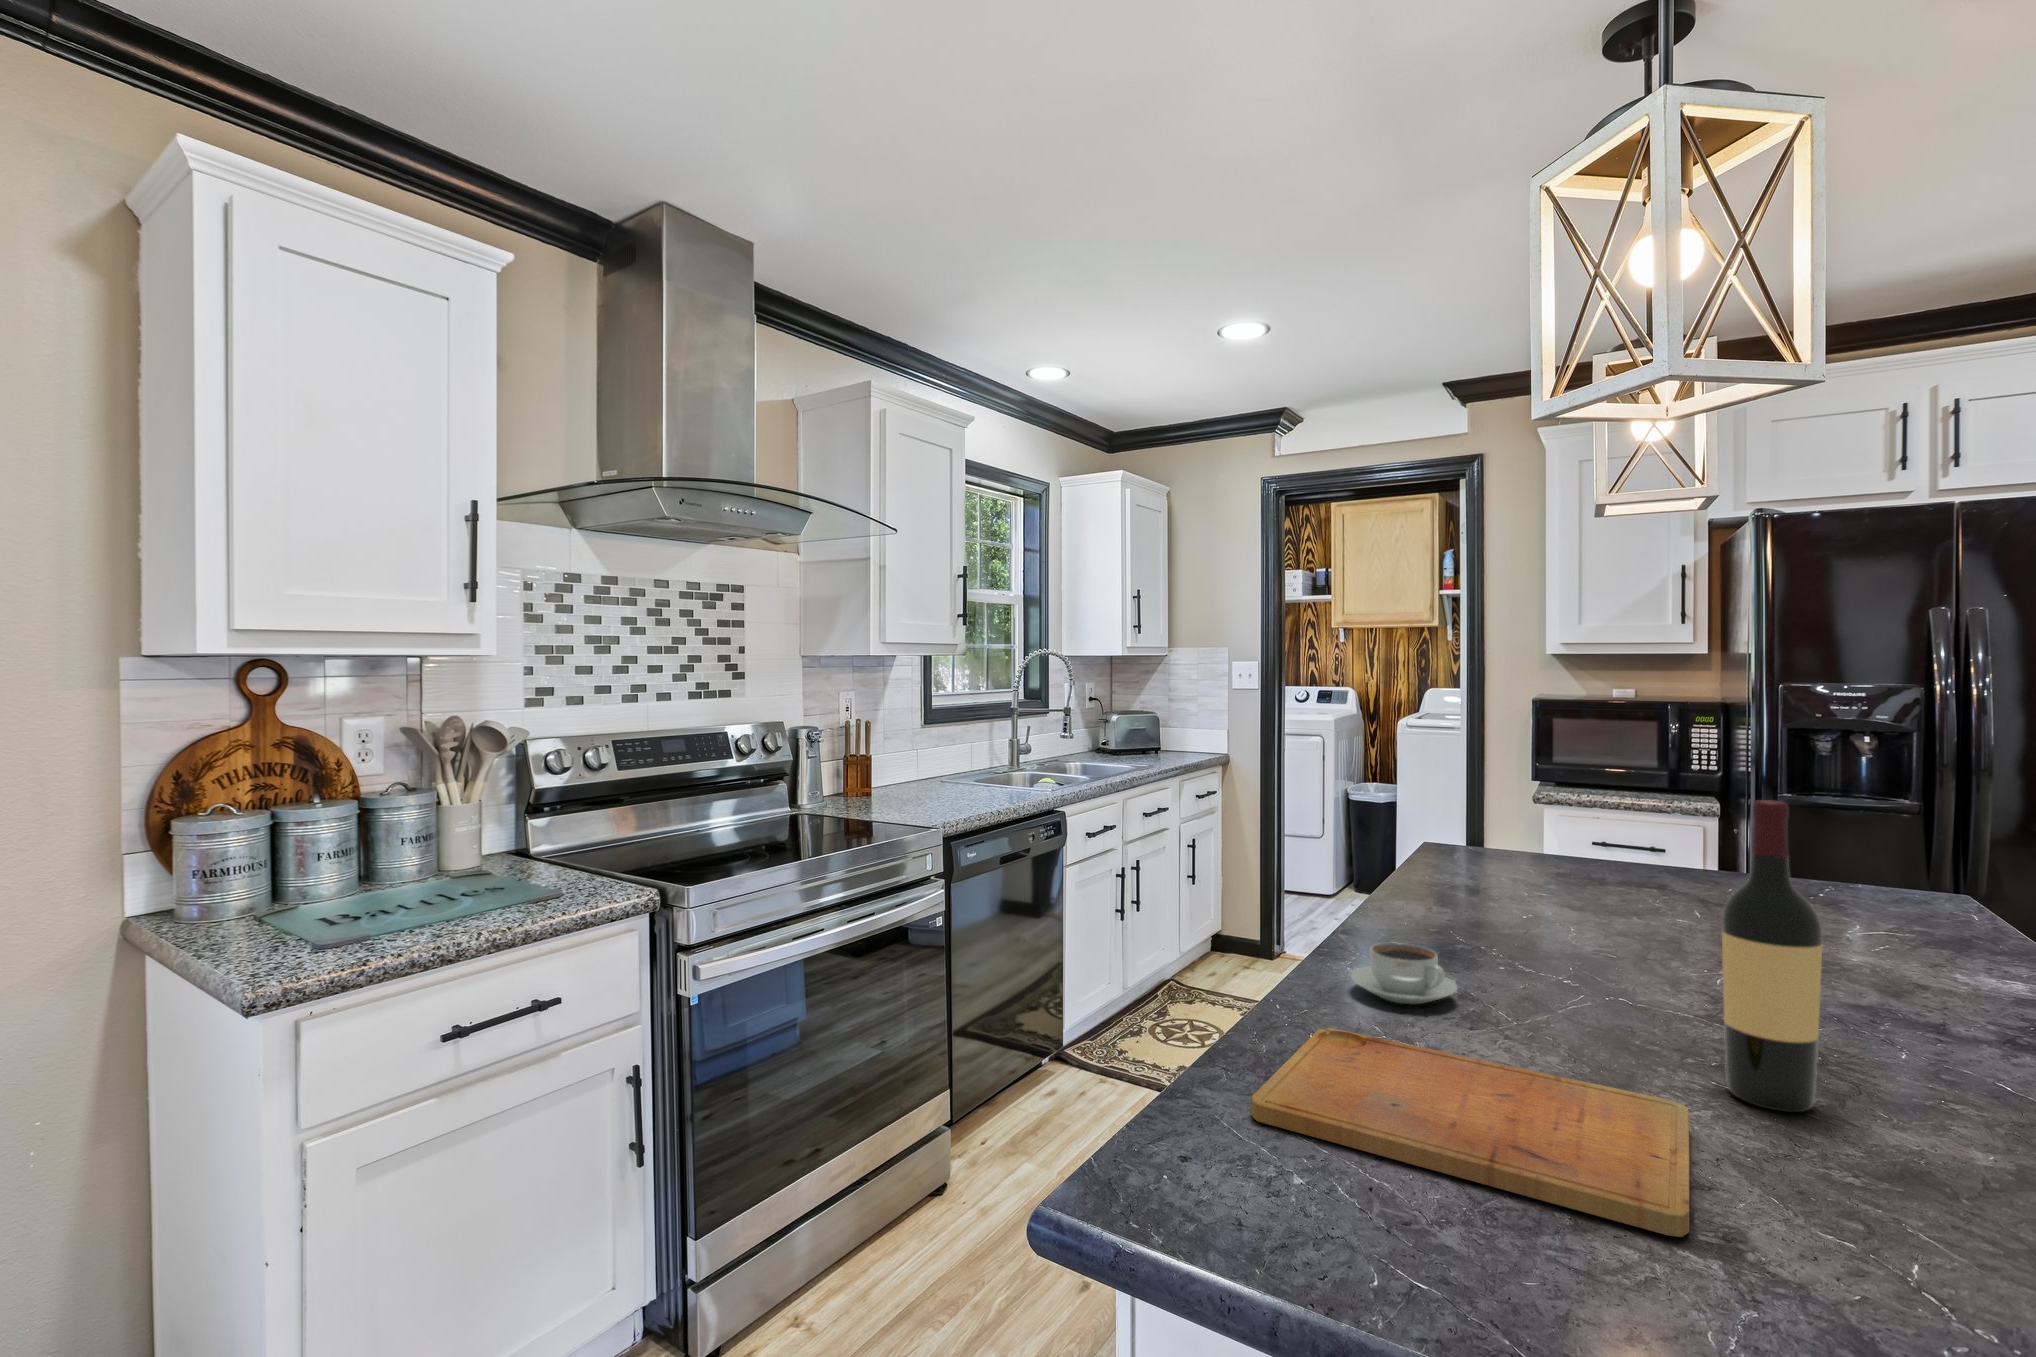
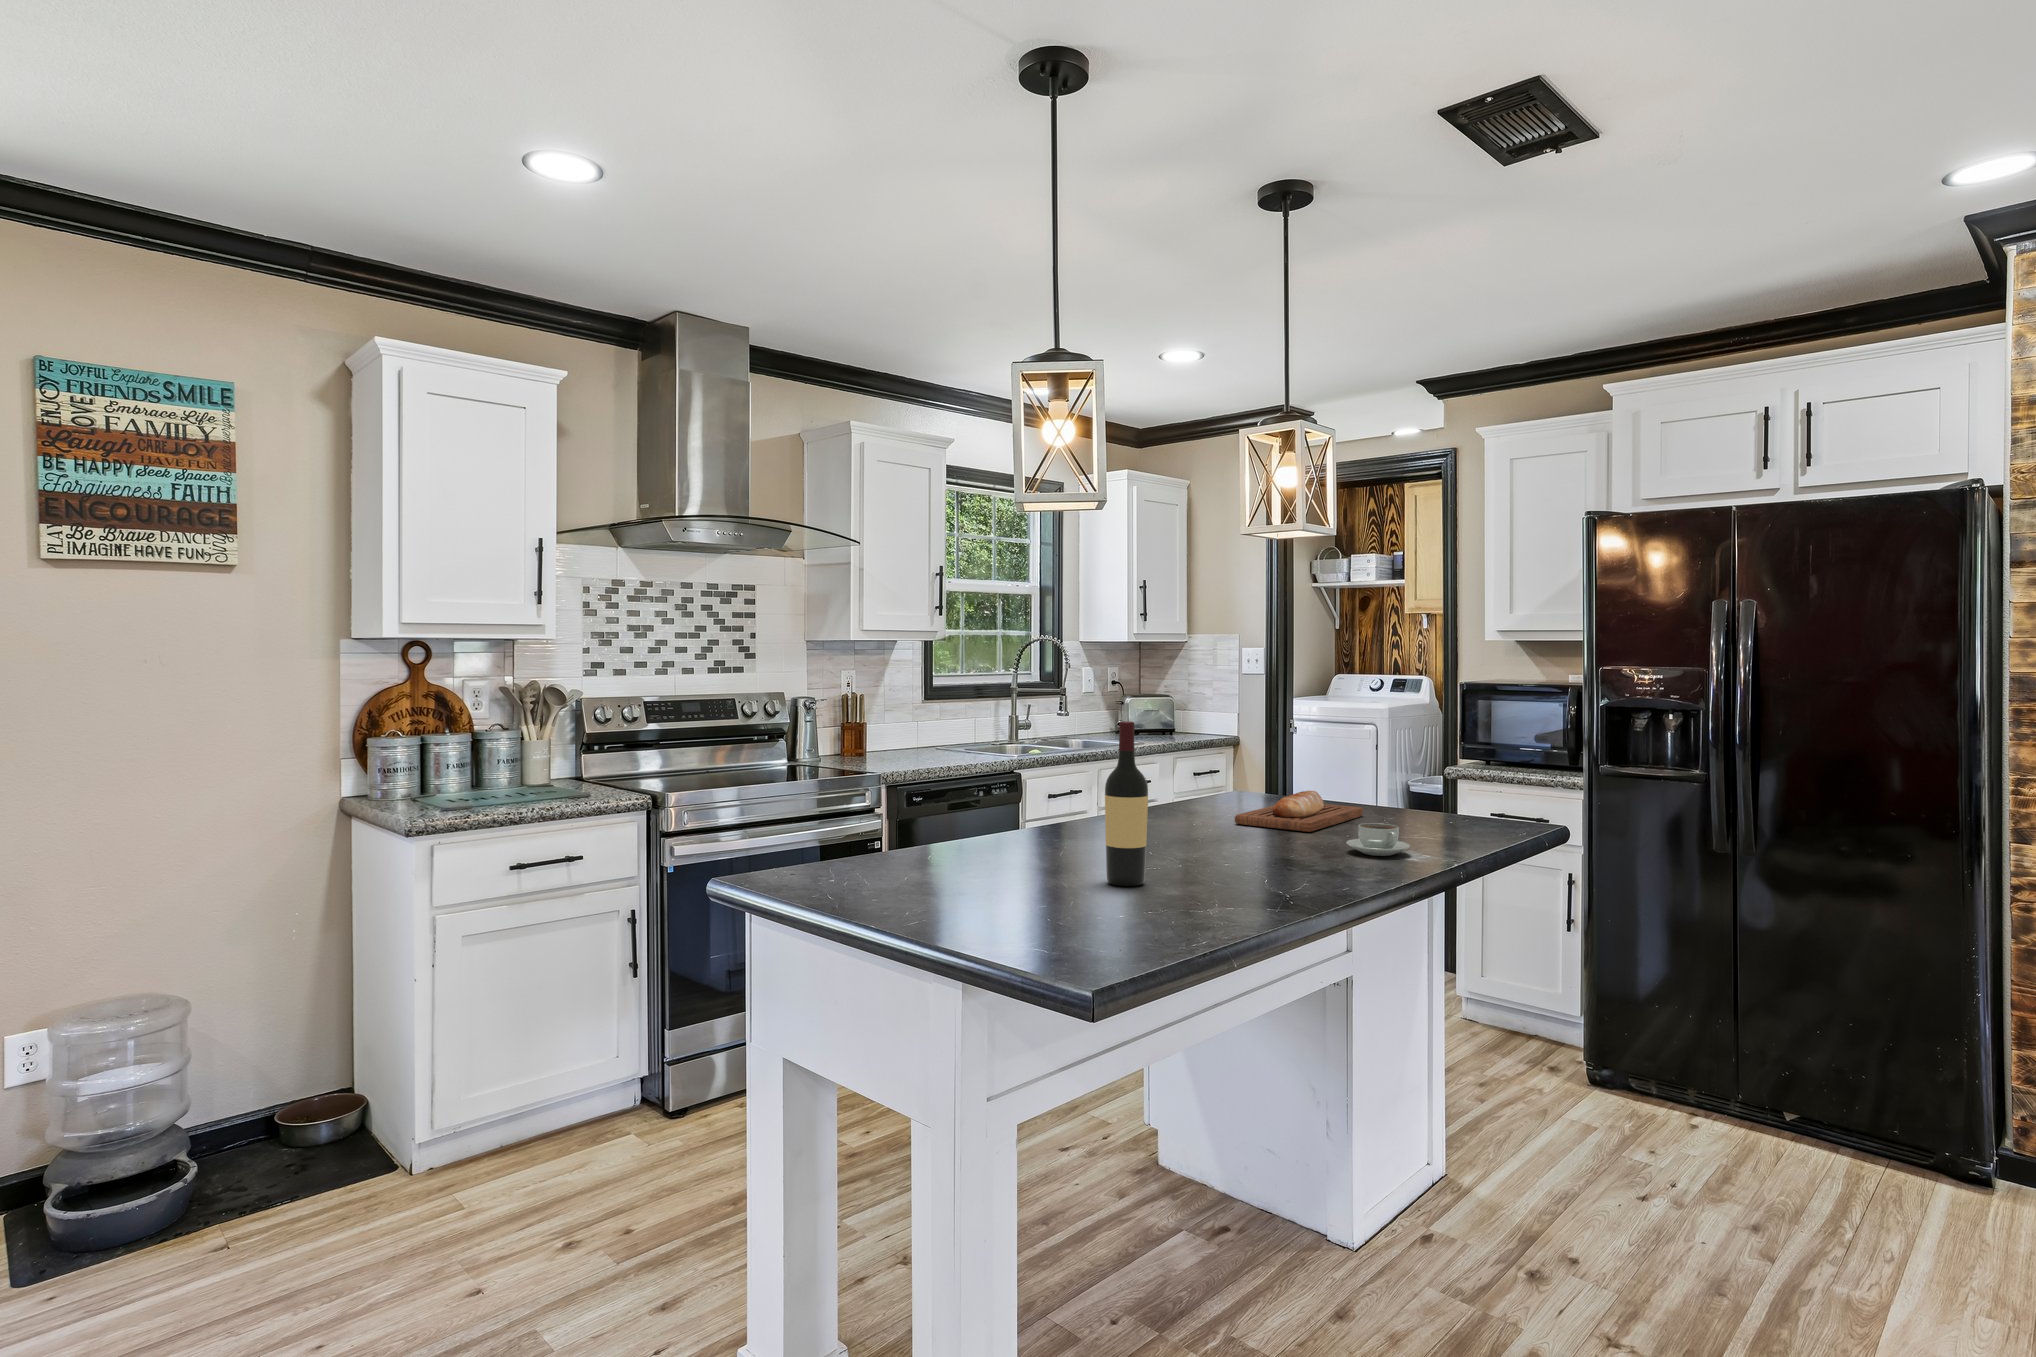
bread loaf: none [1545,851,1688,921] -> present [1235,791,1363,832]
coffee cup: present [1351,943,1458,1004] -> present [1346,823,1410,856]
cutting board: present [1251,1028,1689,1237] -> none [845,852,1057,904]

